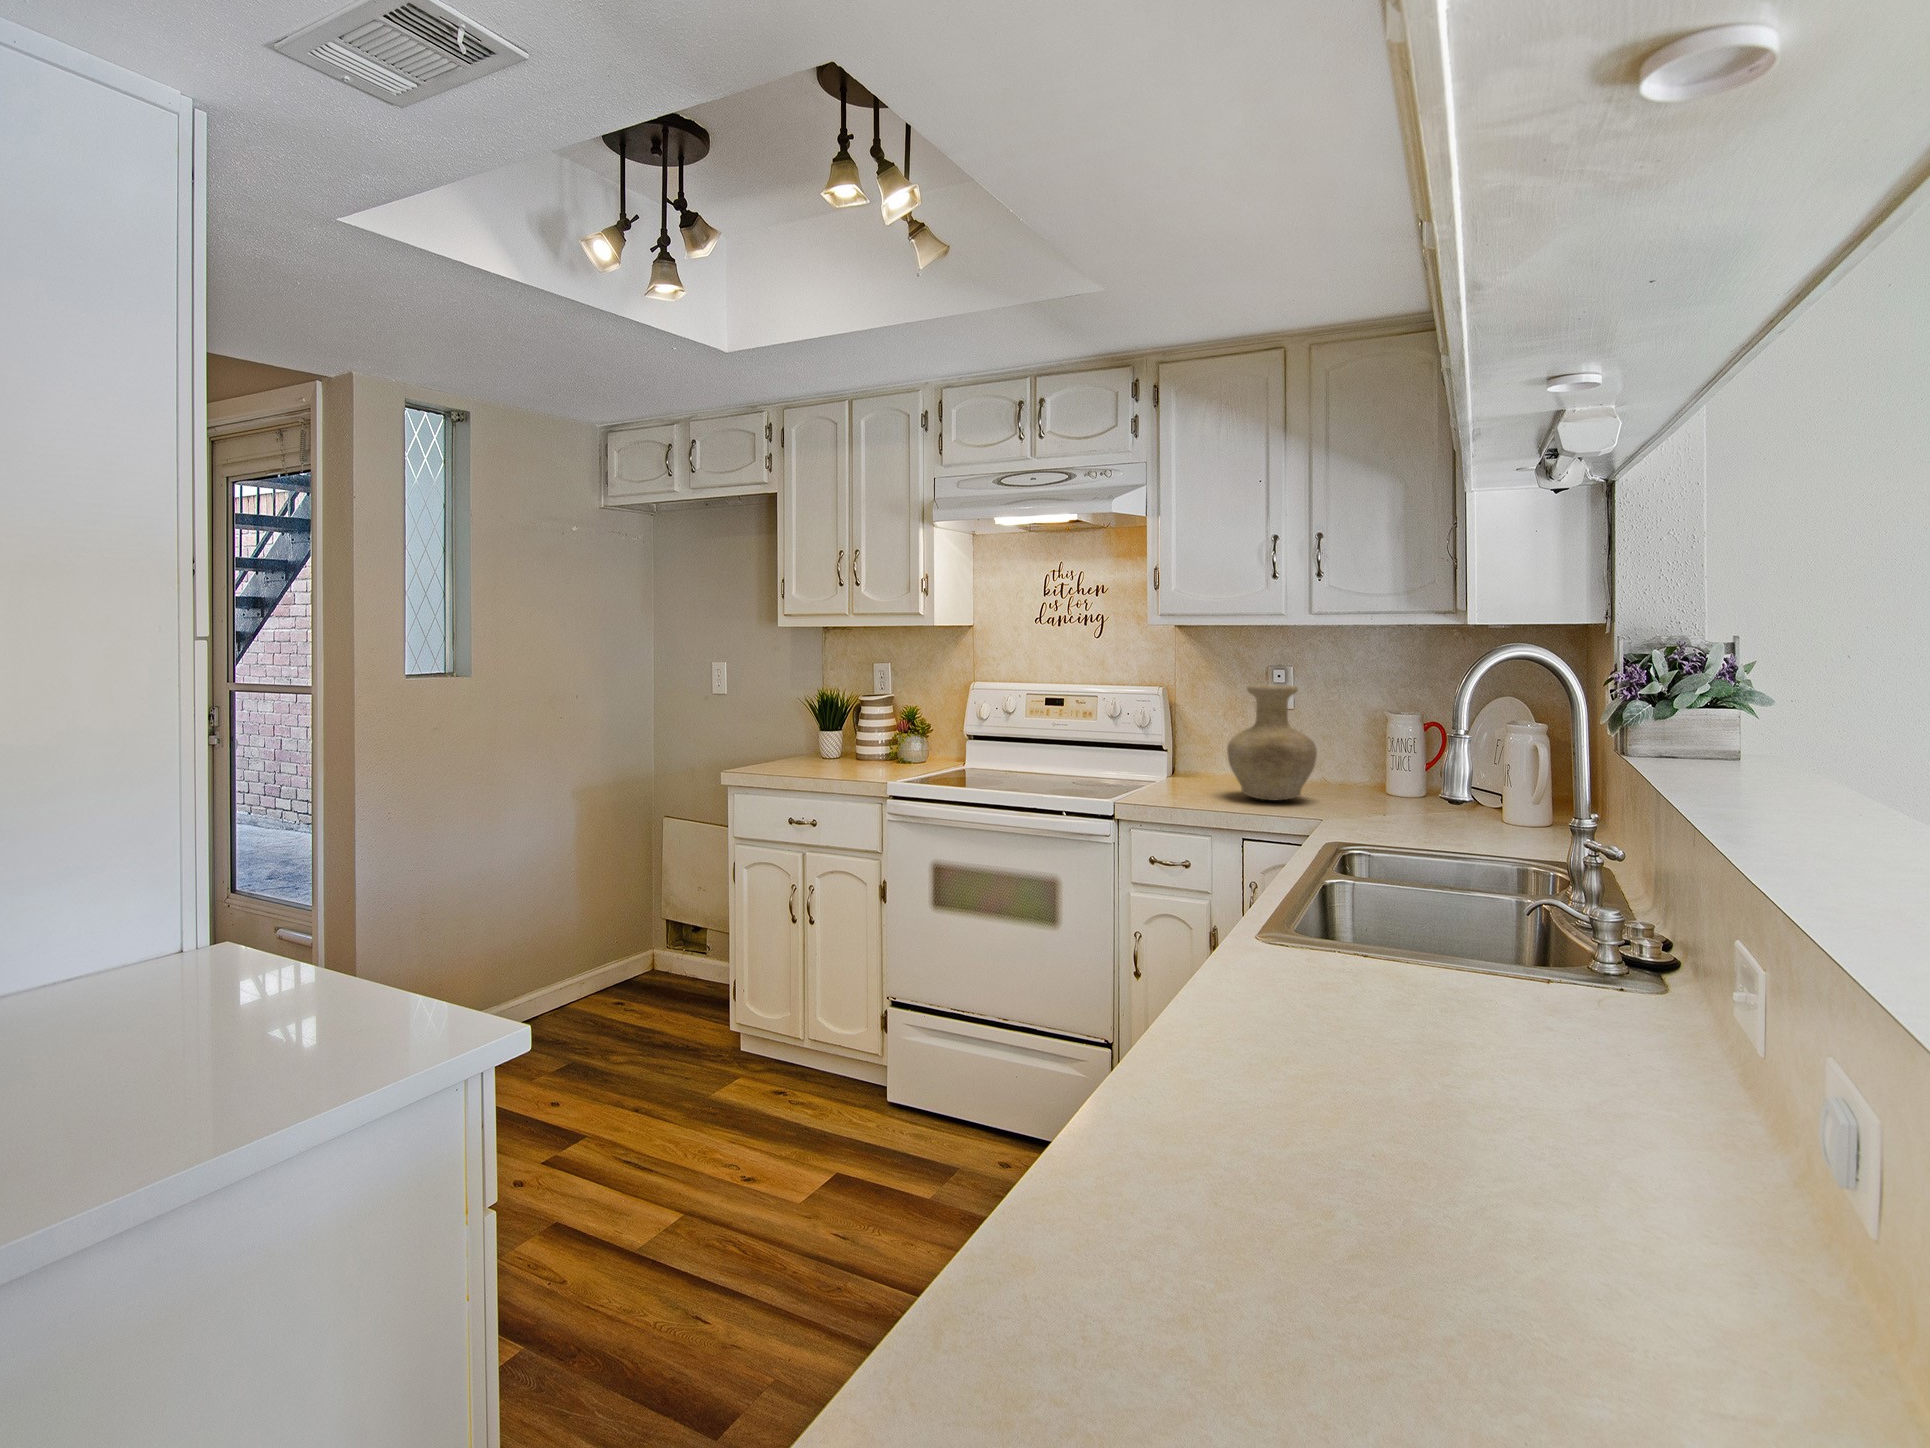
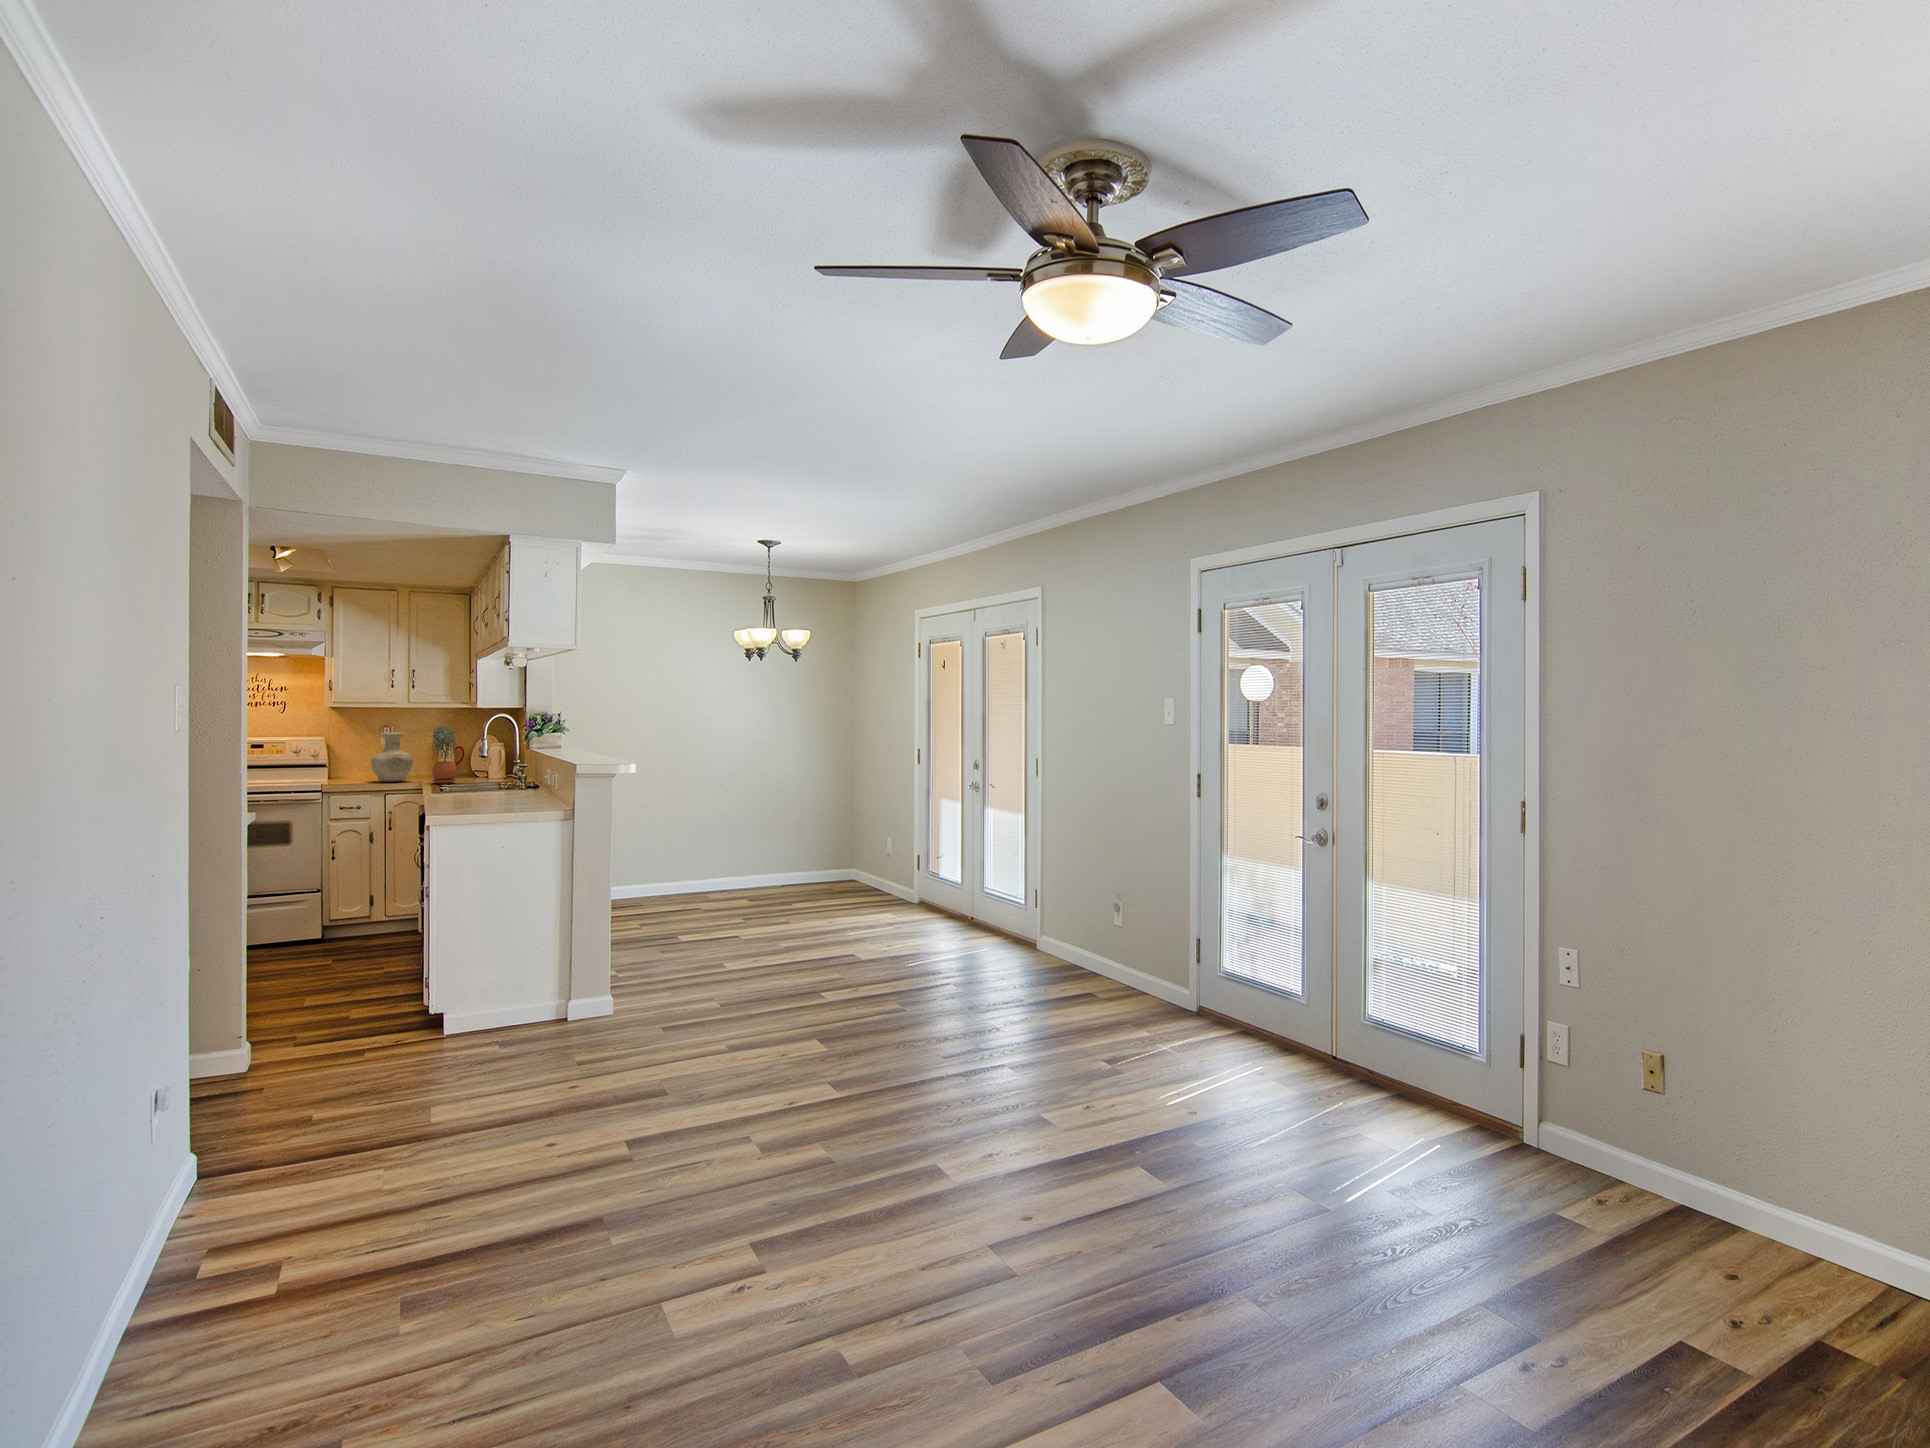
potted plant: none [1347,673,1413,825] -> present [432,726,456,784]

